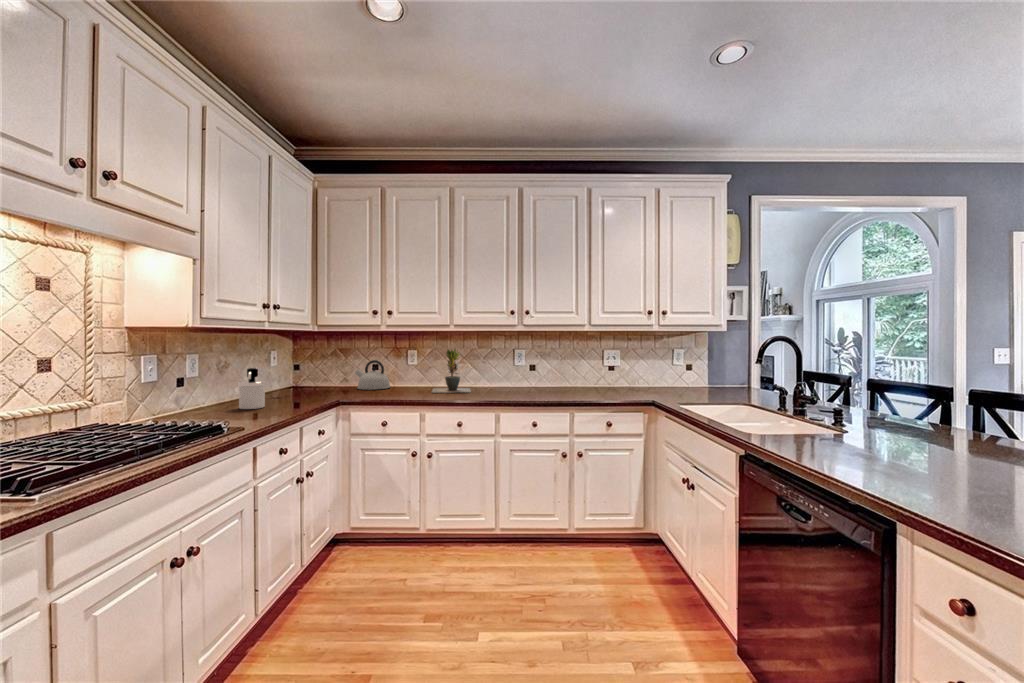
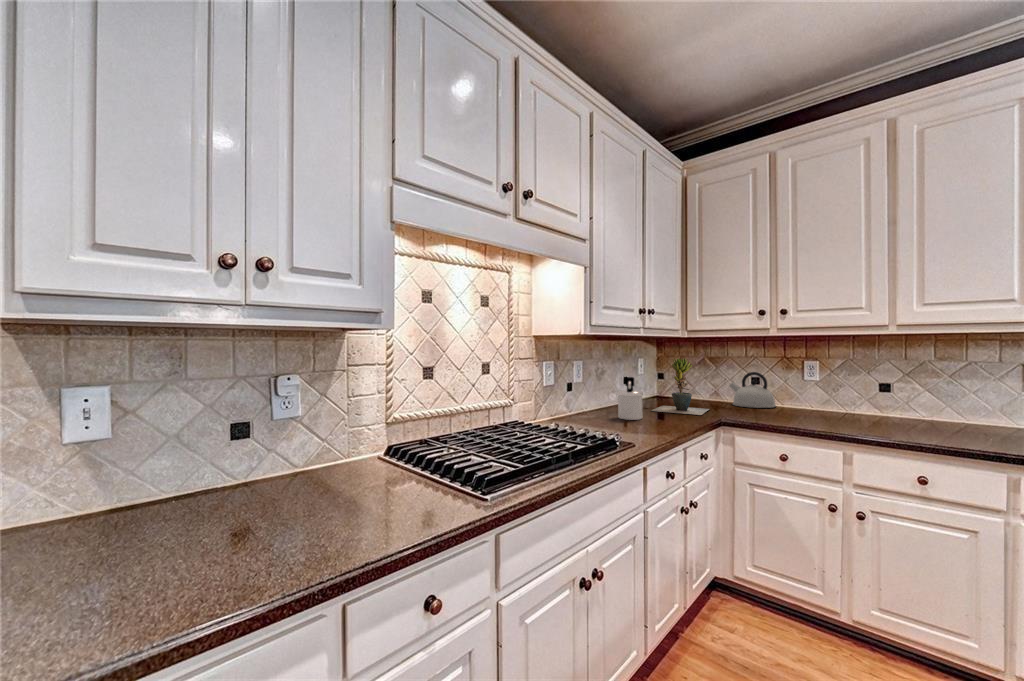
potted plant: present [432,349,471,393] -> present [651,358,709,415]

